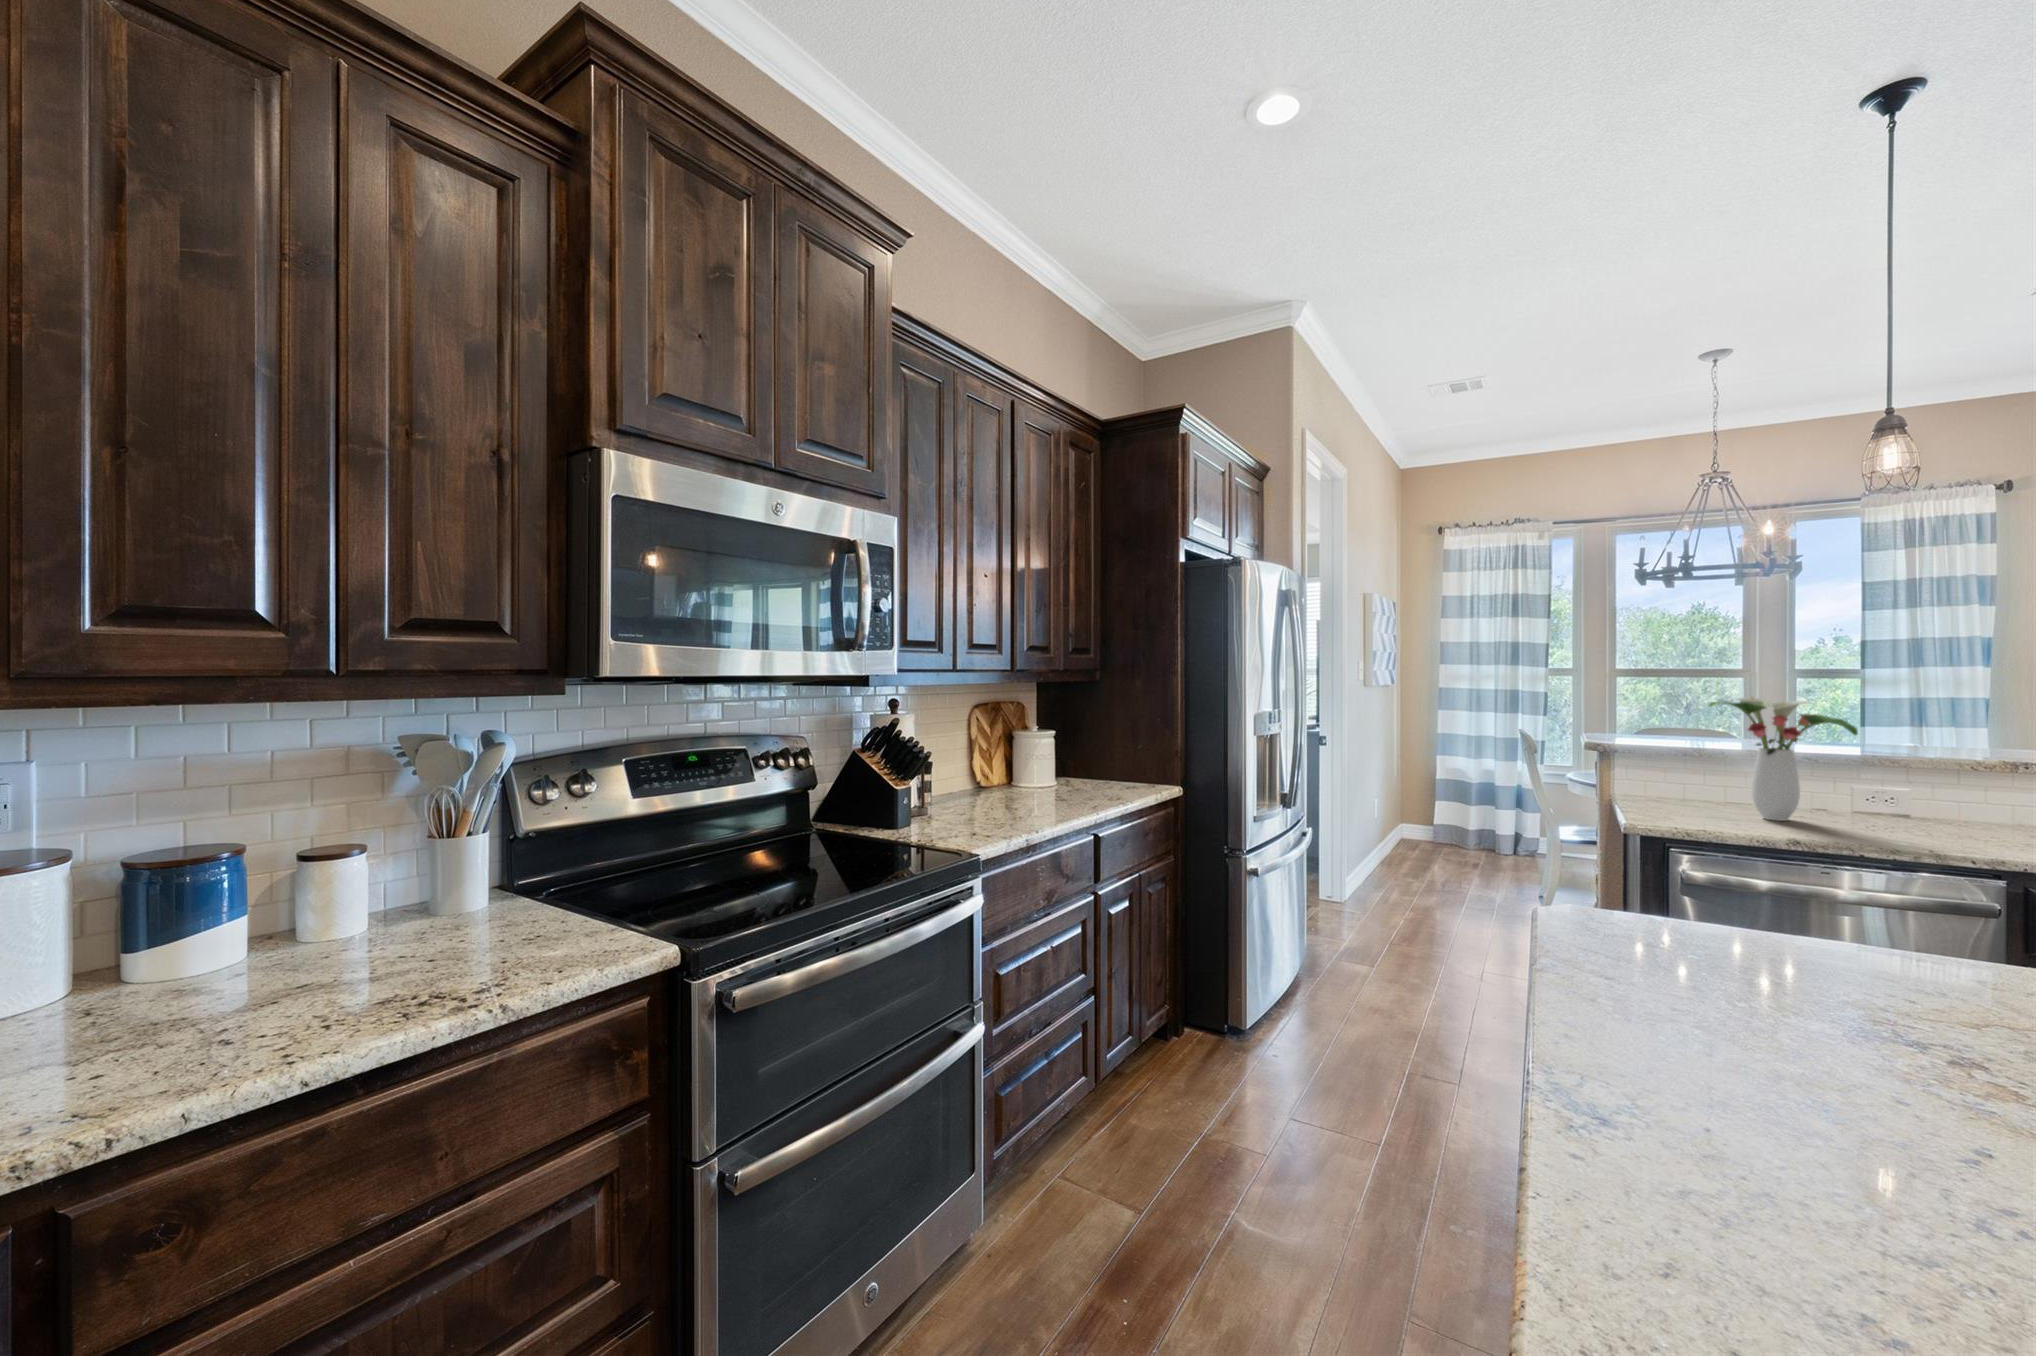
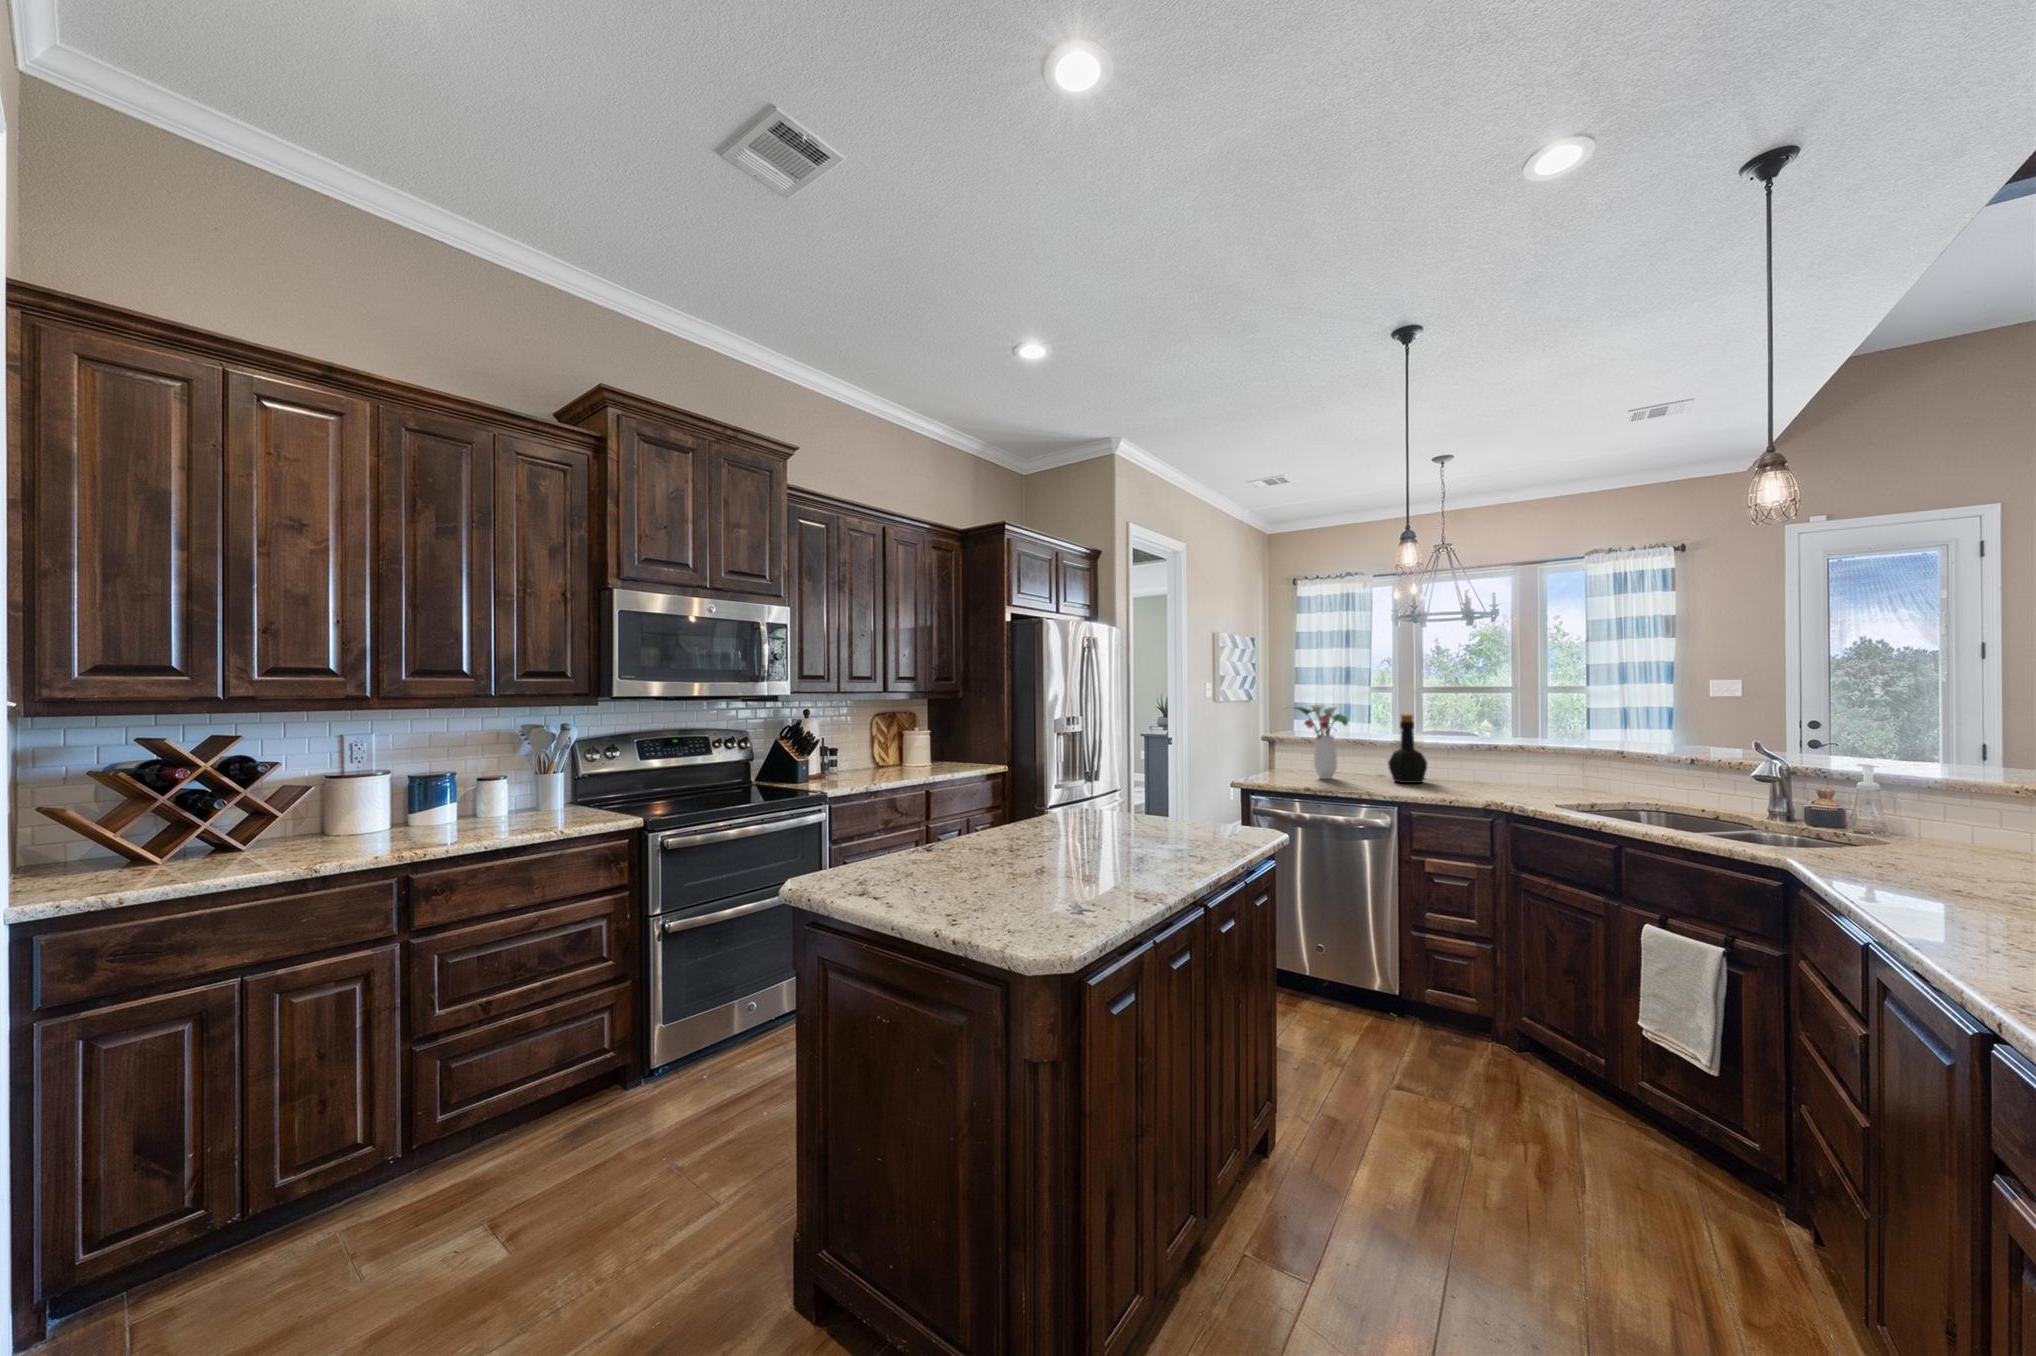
bottle: none [1895,716,1985,832] -> present [1388,715,1427,783]

